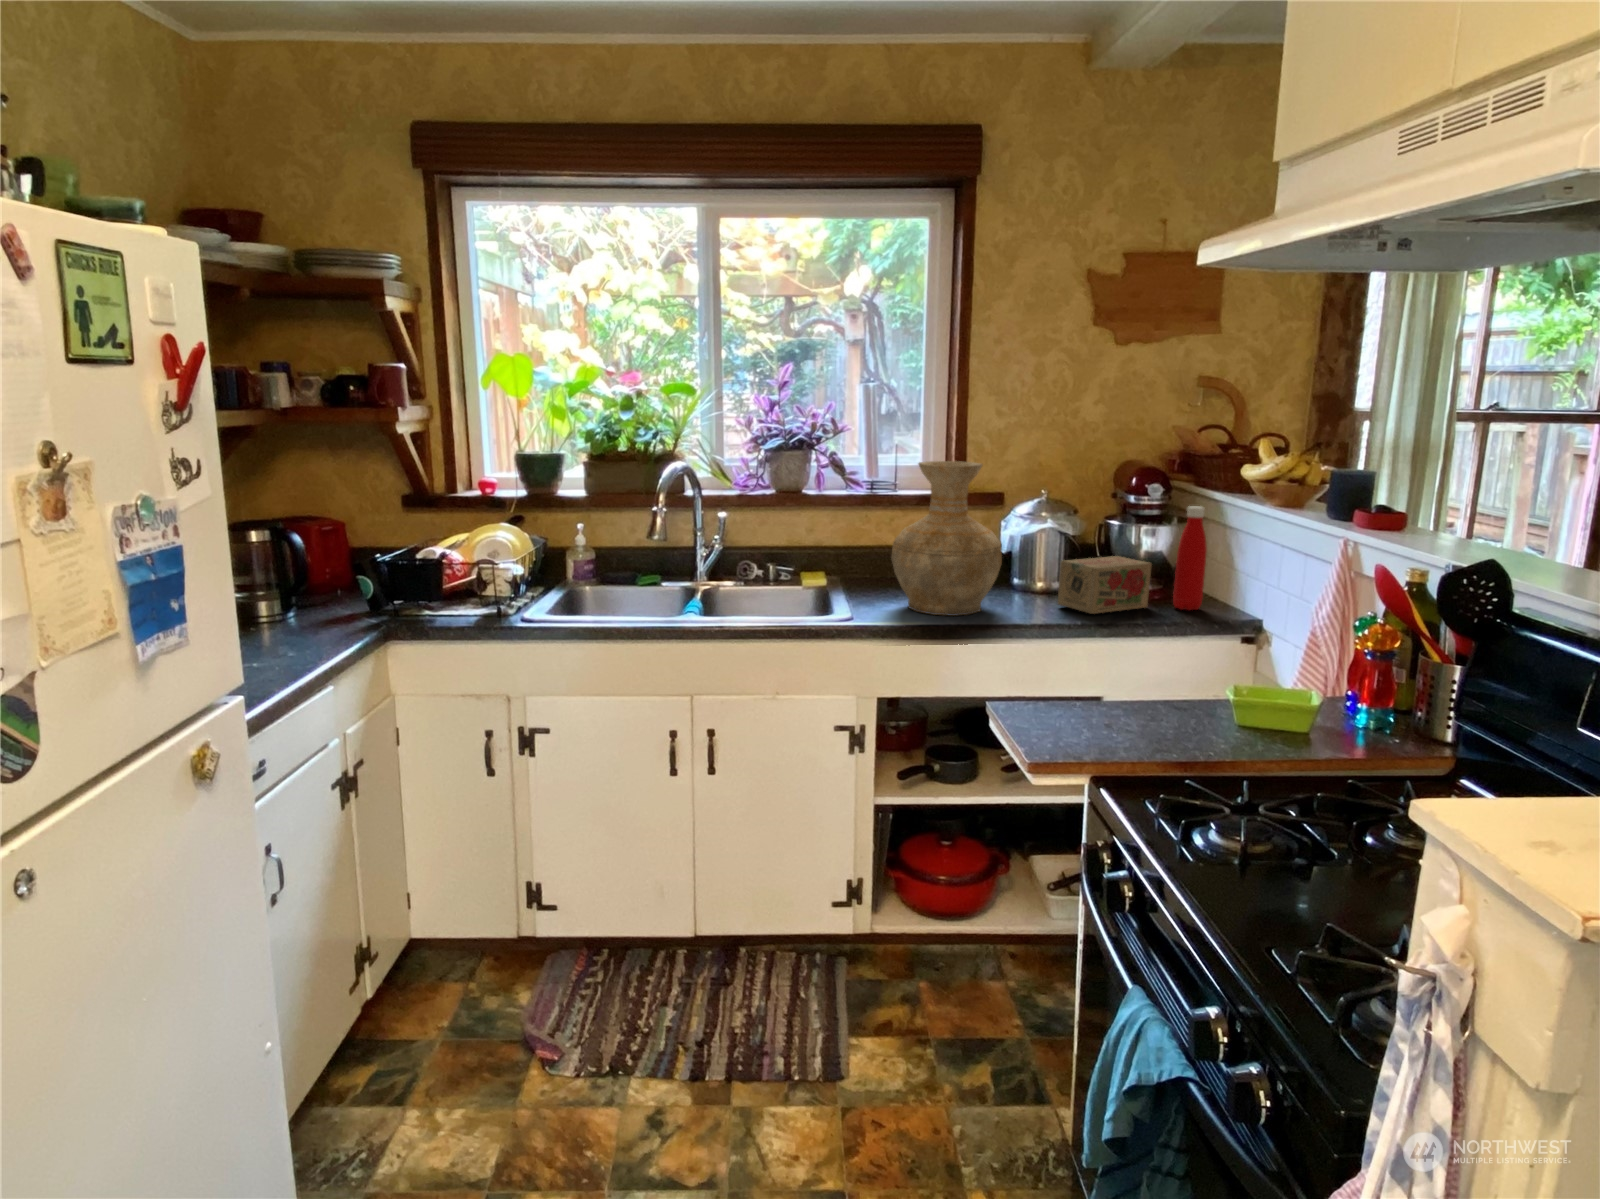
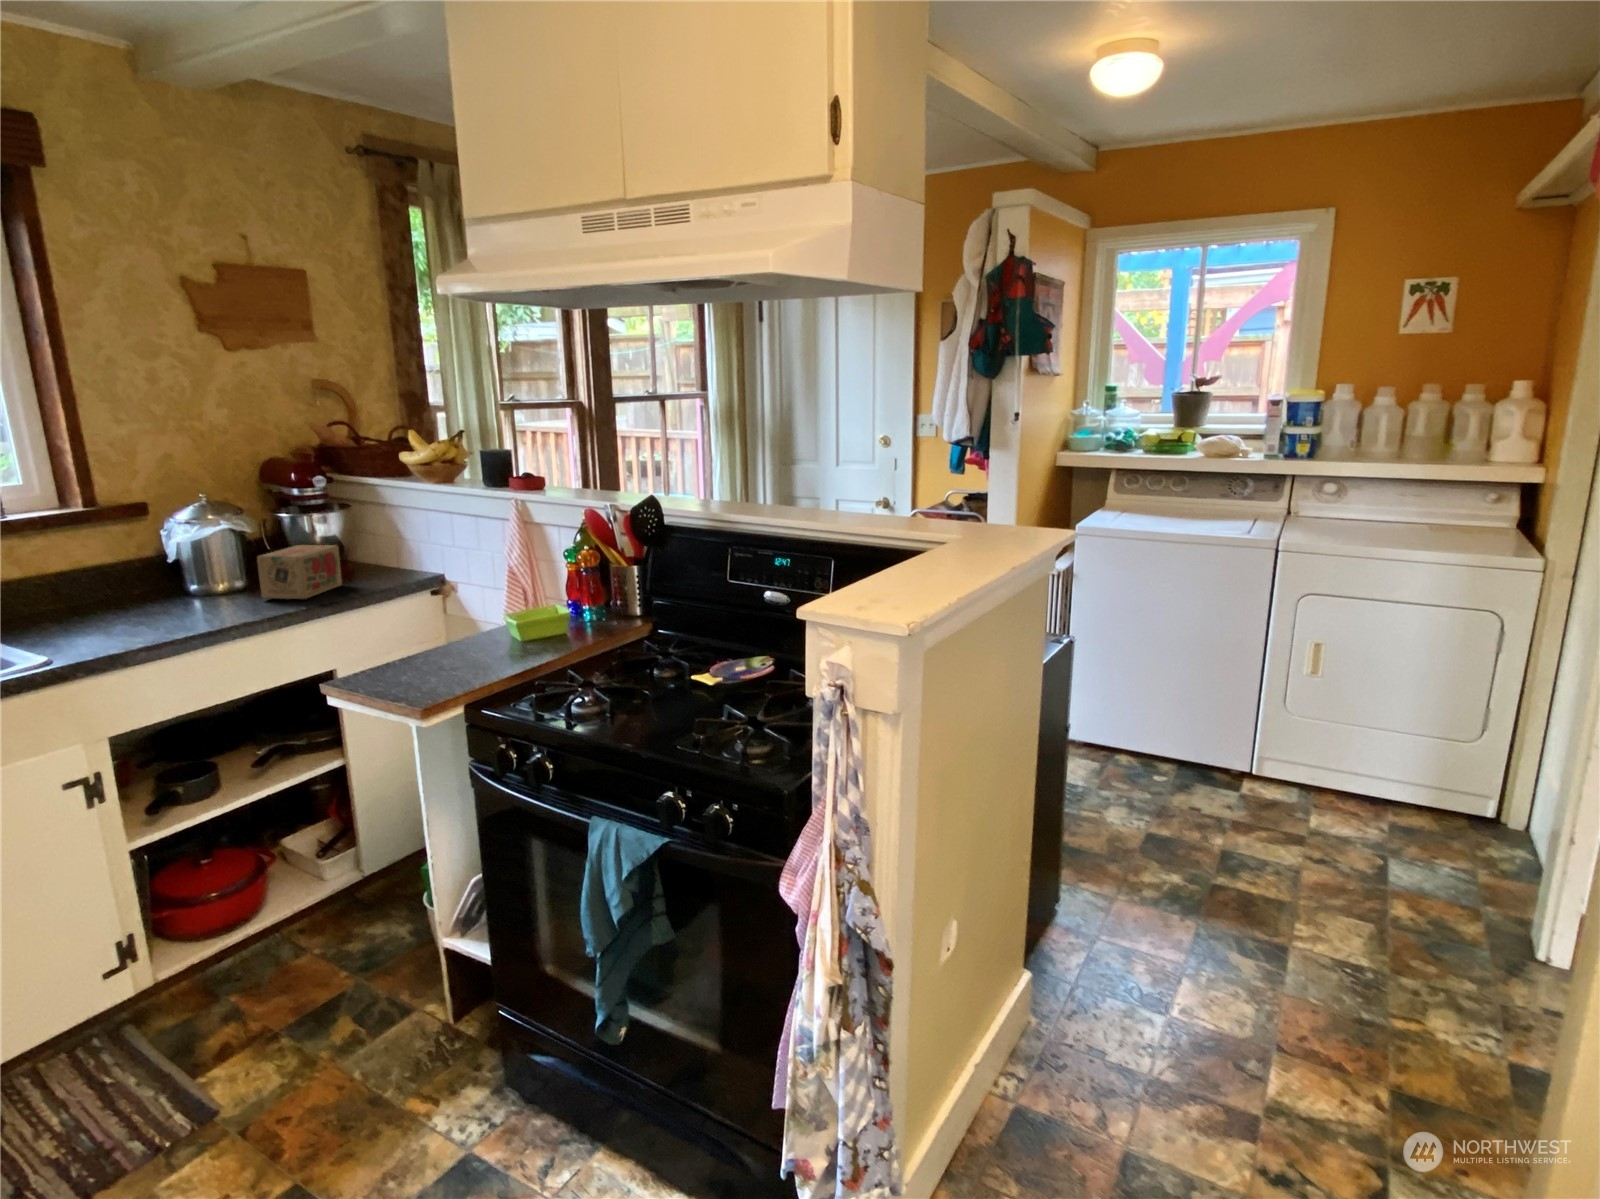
vase: present [891,461,1002,616] -> none [61,470,206,635]
bottle: present [1173,506,1207,610] -> none [357,491,387,581]

